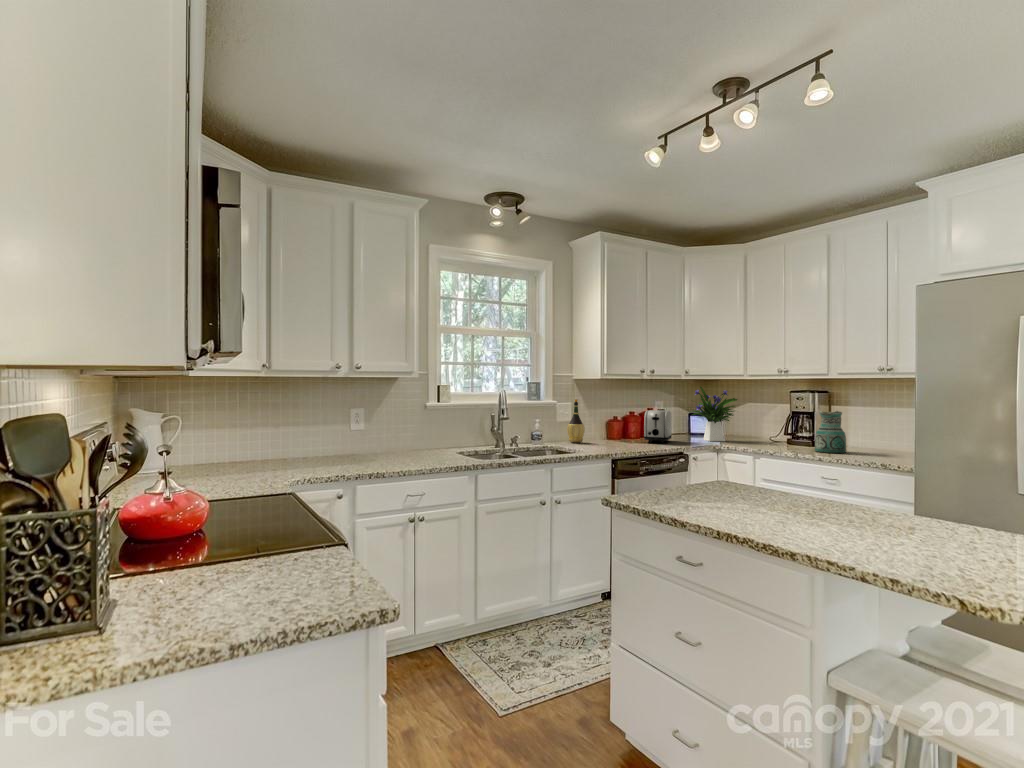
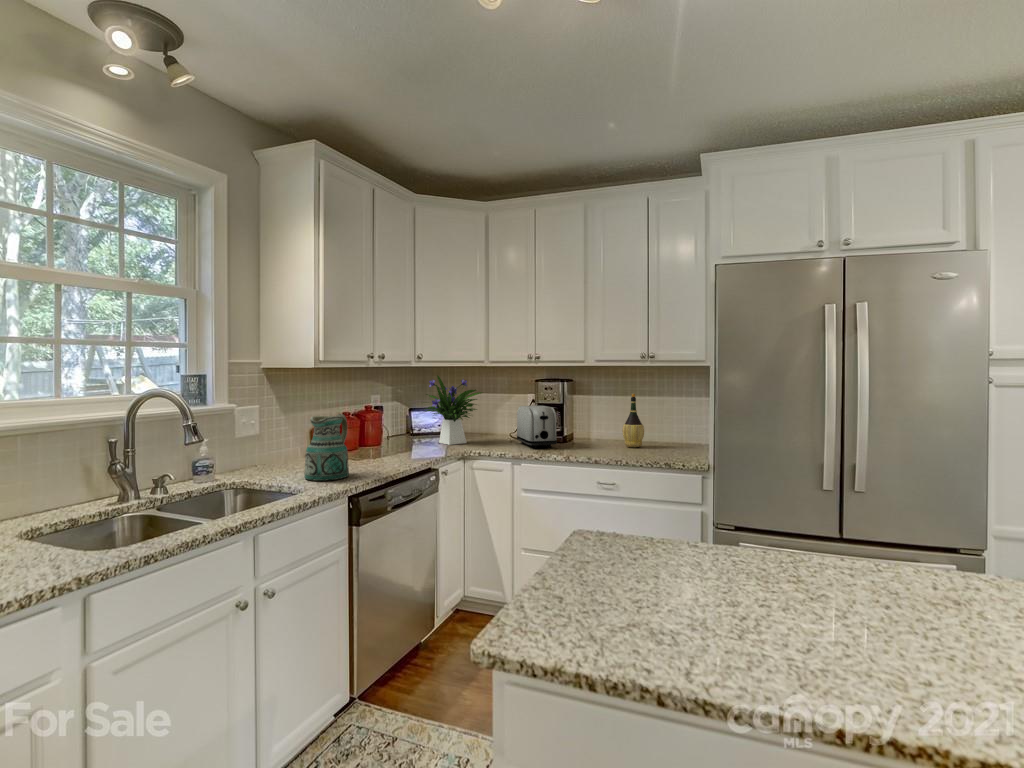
wine bottle: present [567,399,585,442] -> present [622,394,644,447]
toaster: present [644,410,672,443] -> present [517,406,557,448]
ceramic pitcher: present [815,411,846,453] -> present [304,414,349,481]

